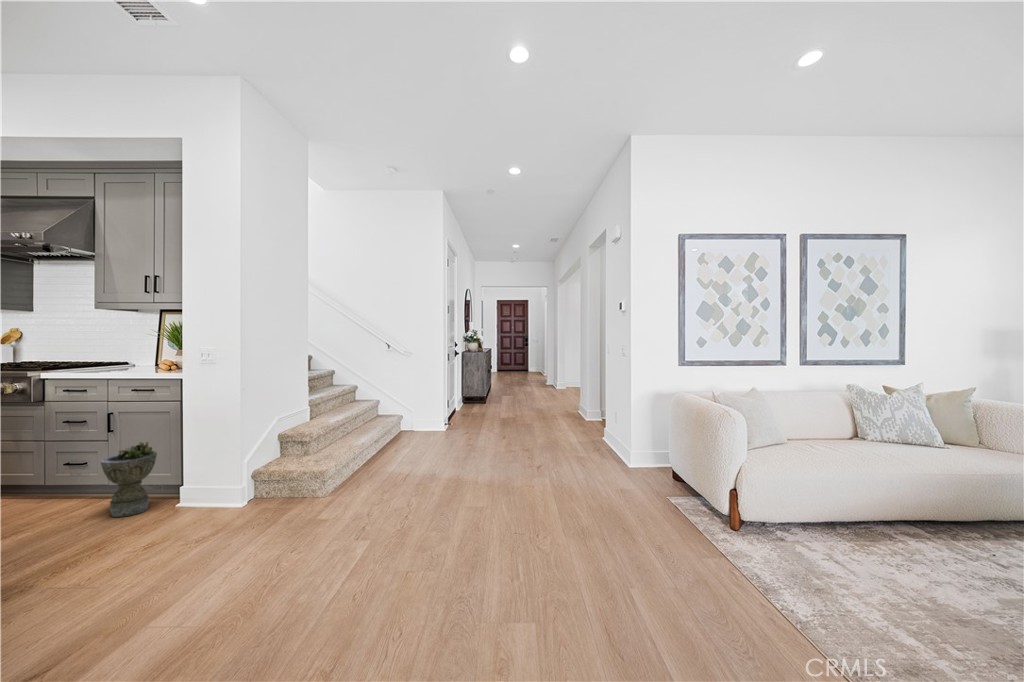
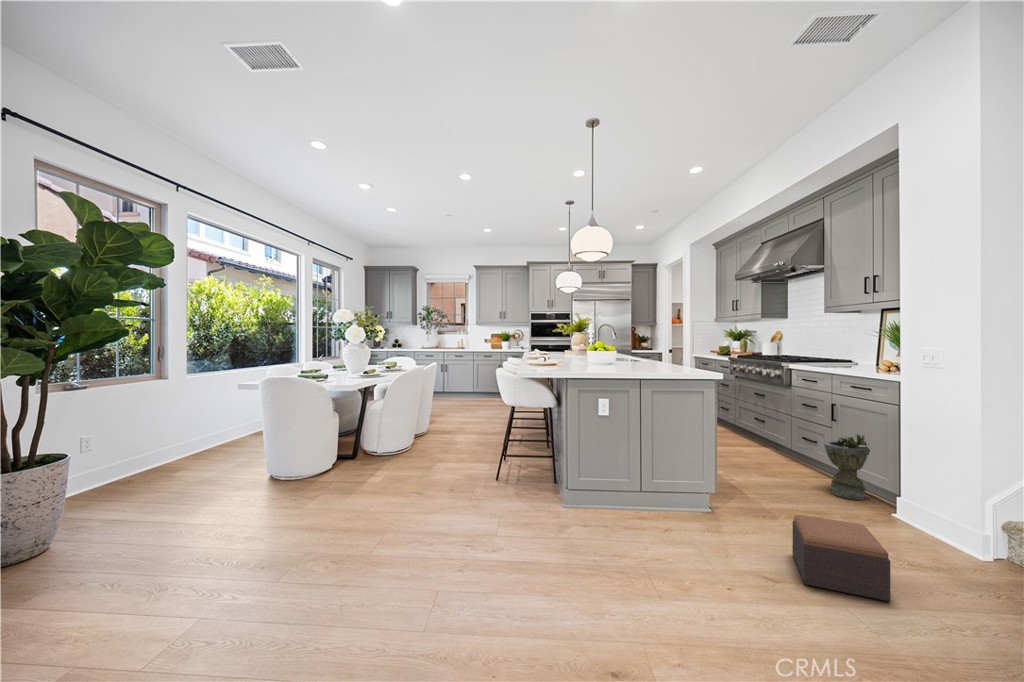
footstool: none [76,537,194,641] -> present [793,515,890,602]

